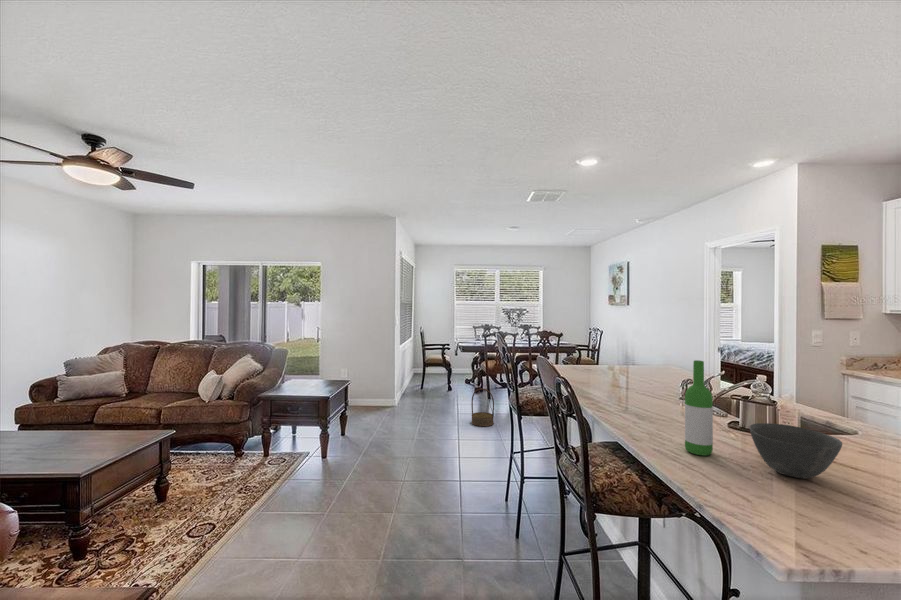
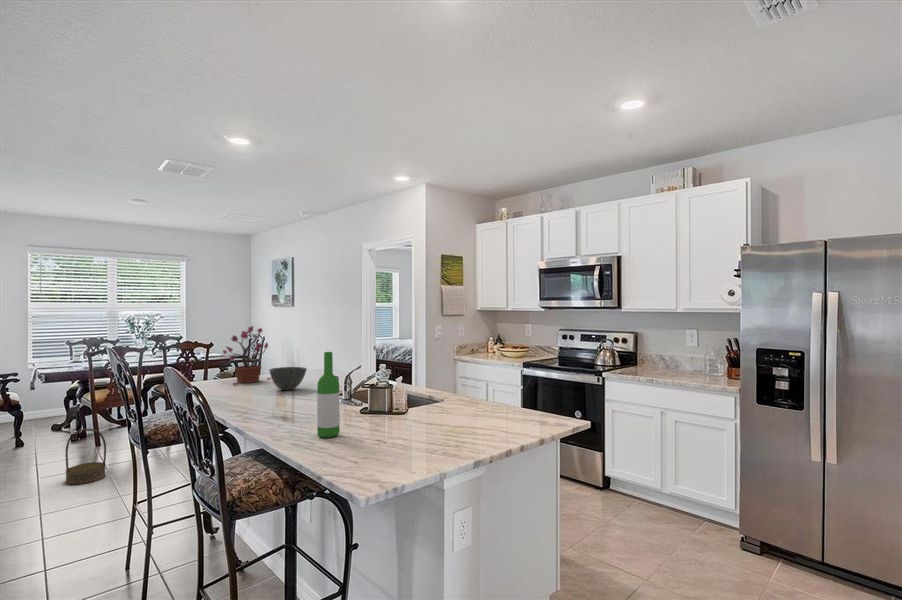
potted plant: none [576,323,618,374] -> present [223,326,271,385]
bowl: present [750,423,842,479] -> present [269,367,307,390]

